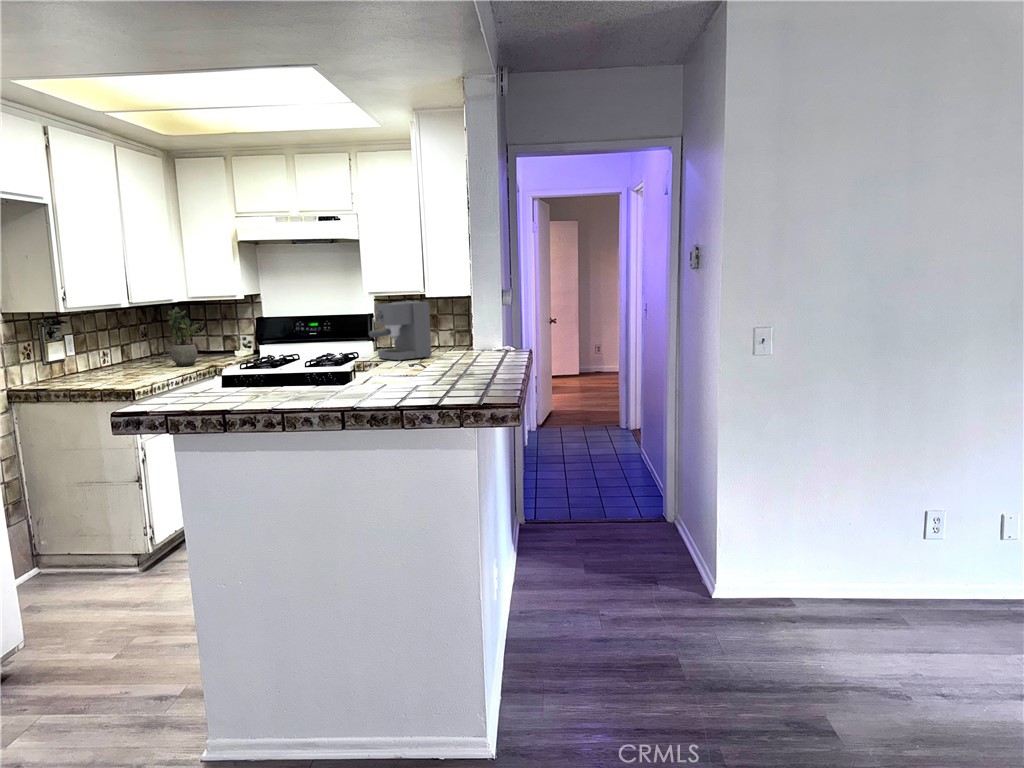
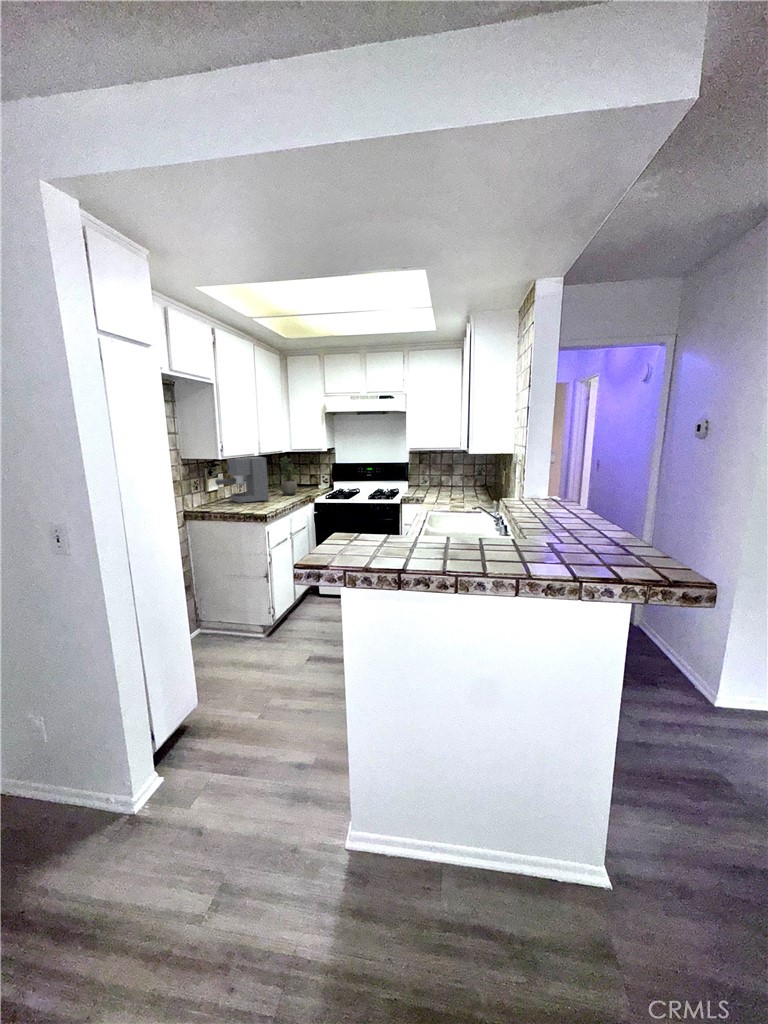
coffee maker: present [369,302,432,361] -> present [215,457,269,503]

